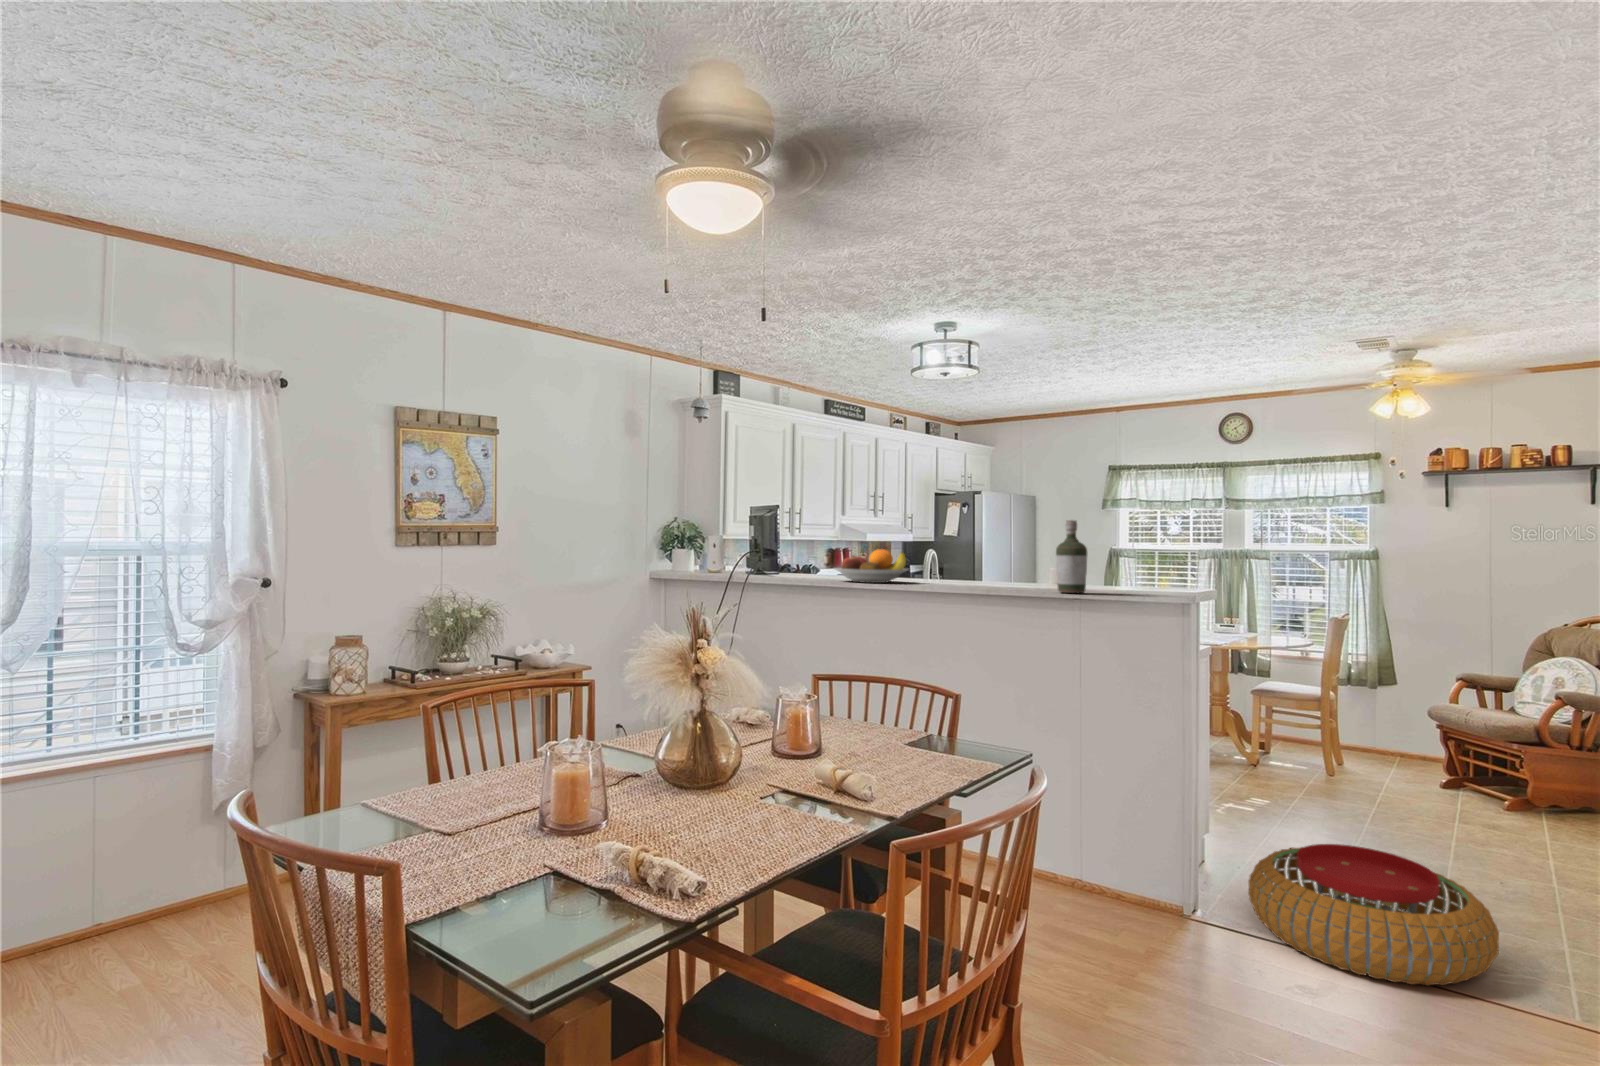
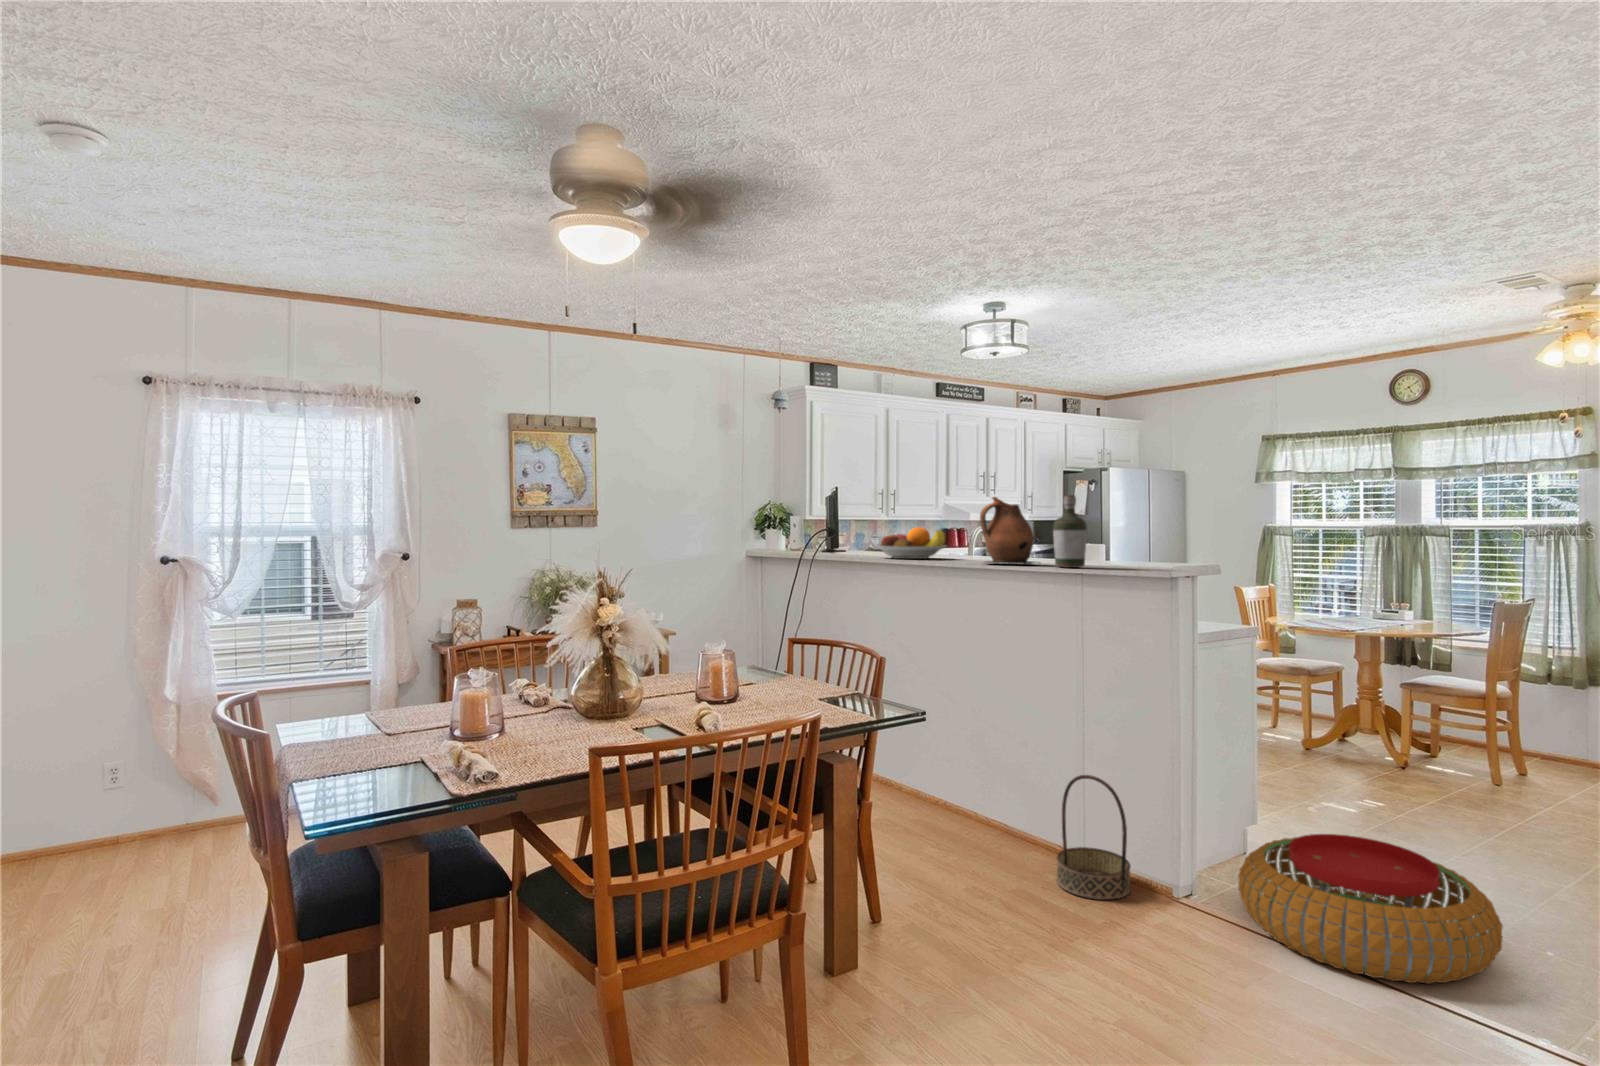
ceramic pitcher: none [971,520,1030,591] -> present [980,497,1034,564]
basket: none [1072,804,1150,932] -> present [1057,775,1130,900]

